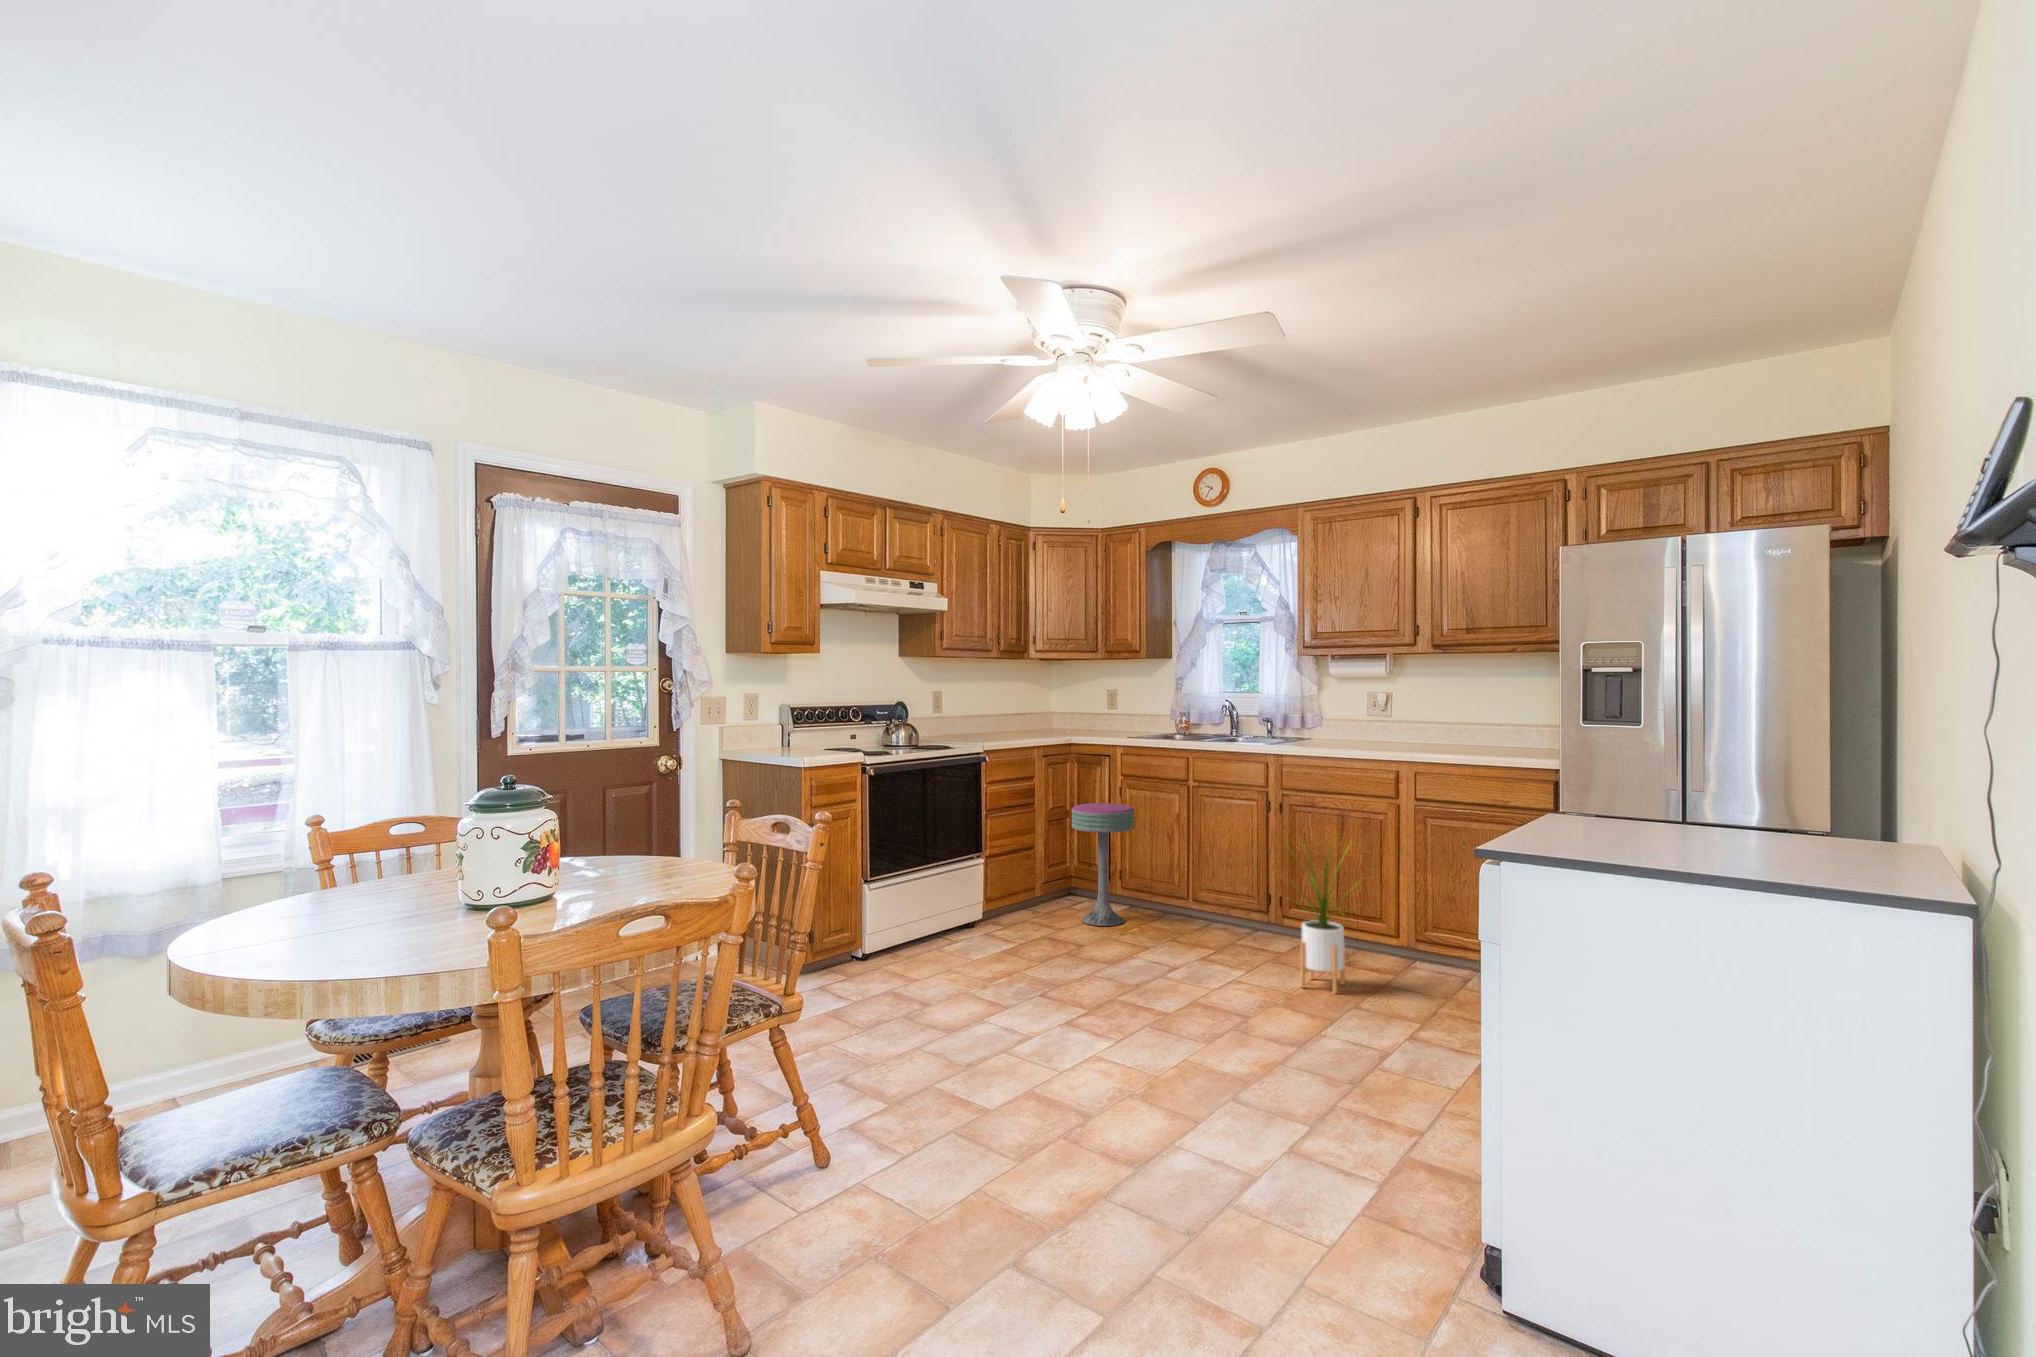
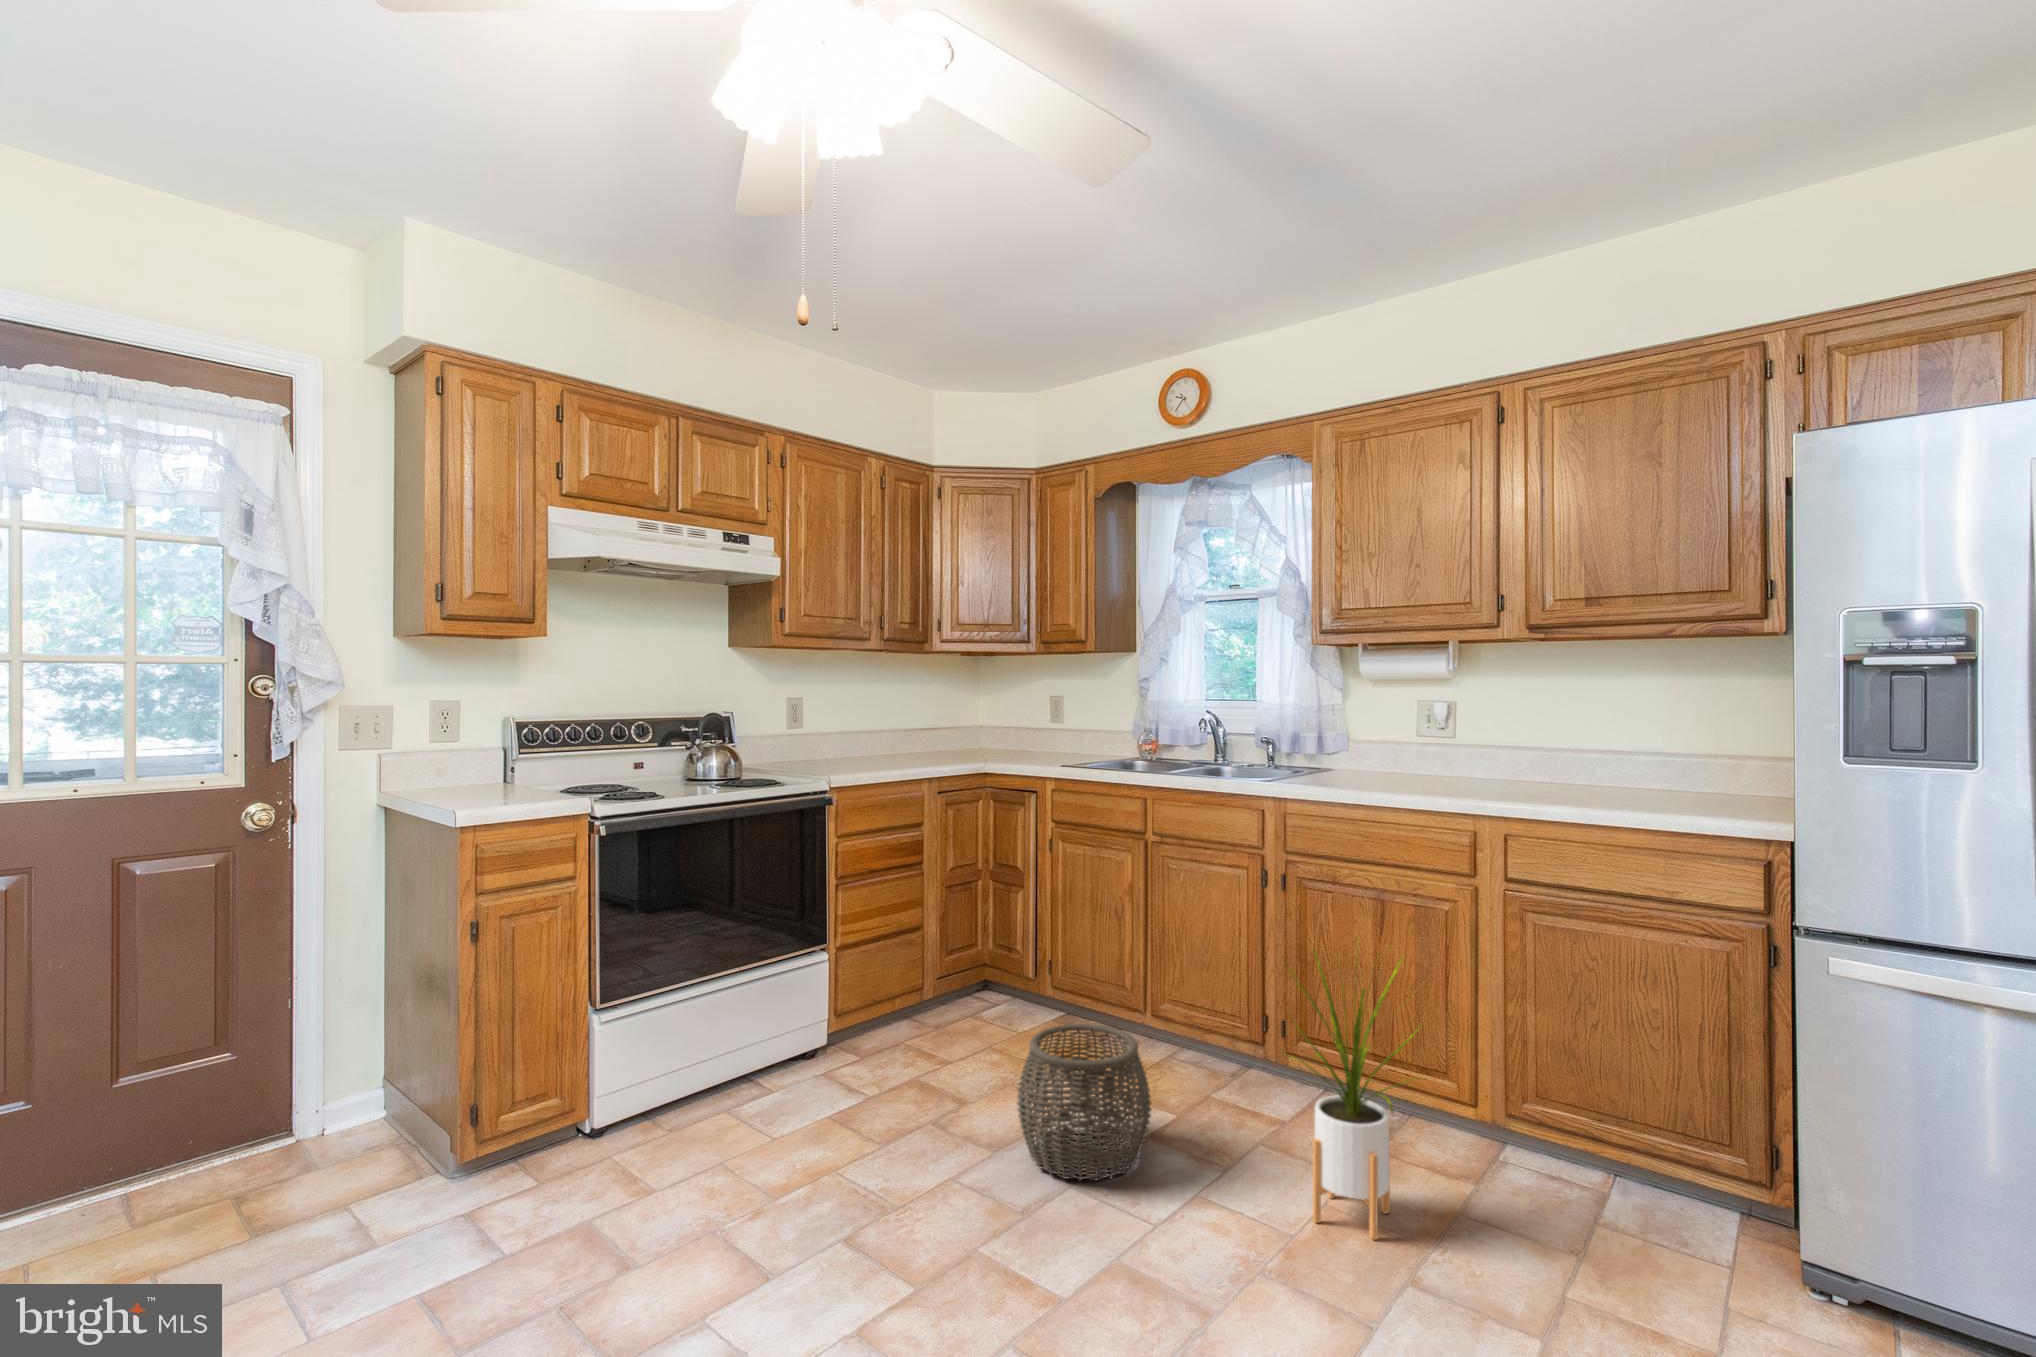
bar stool: present [1072,803,1134,926] -> none [966,866,1062,1061]
woven basket: none [1123,890,1204,974] -> present [1017,1024,1151,1181]

